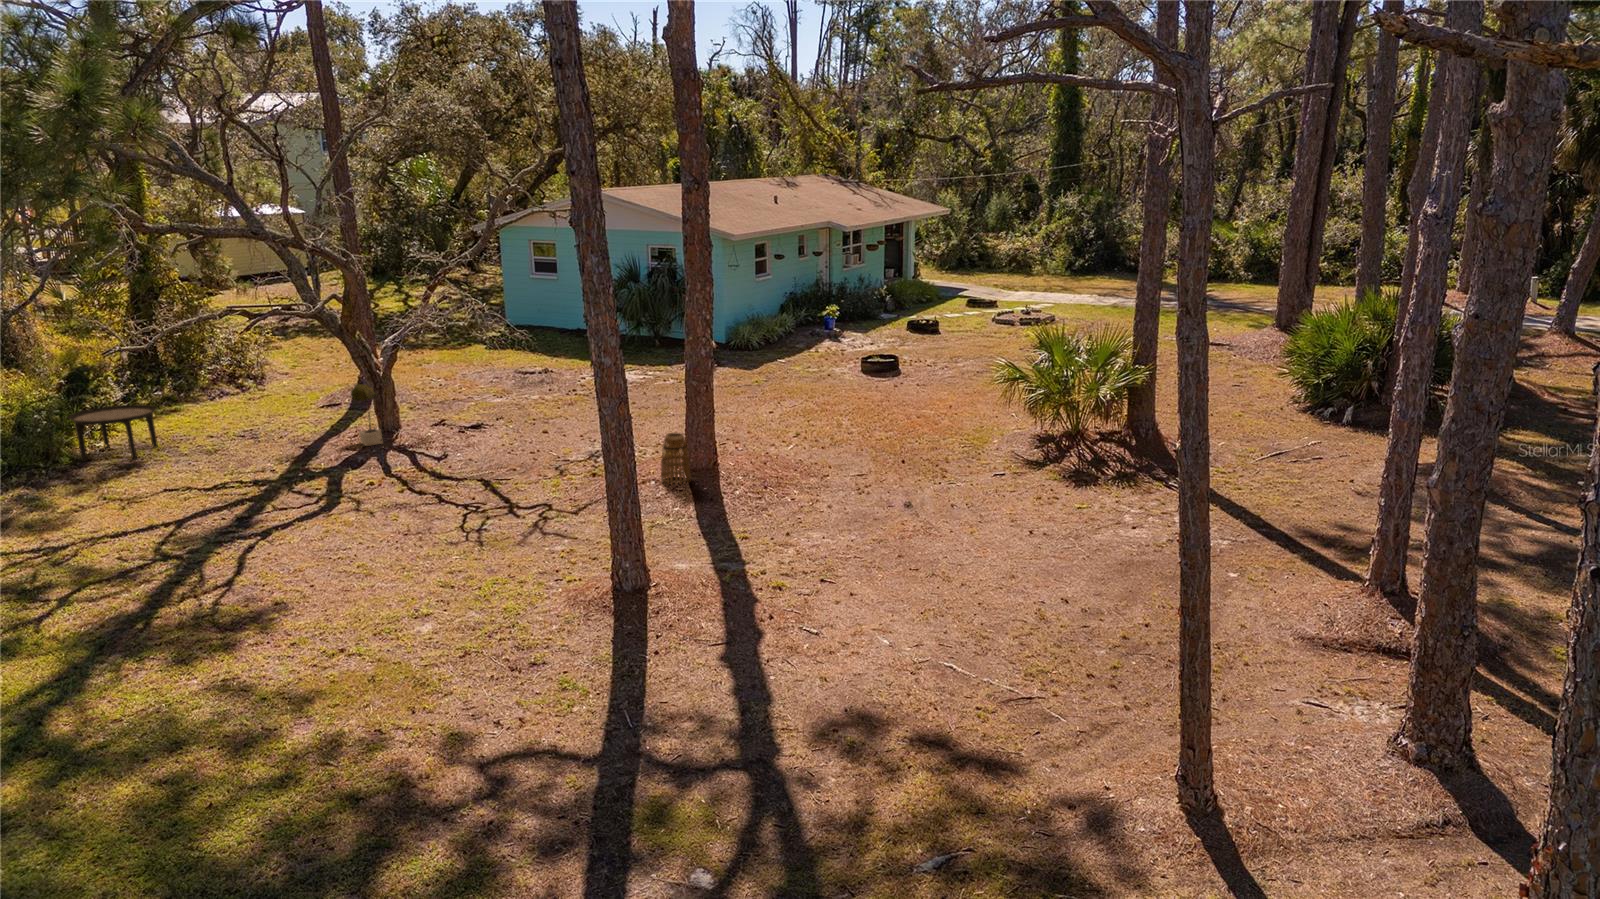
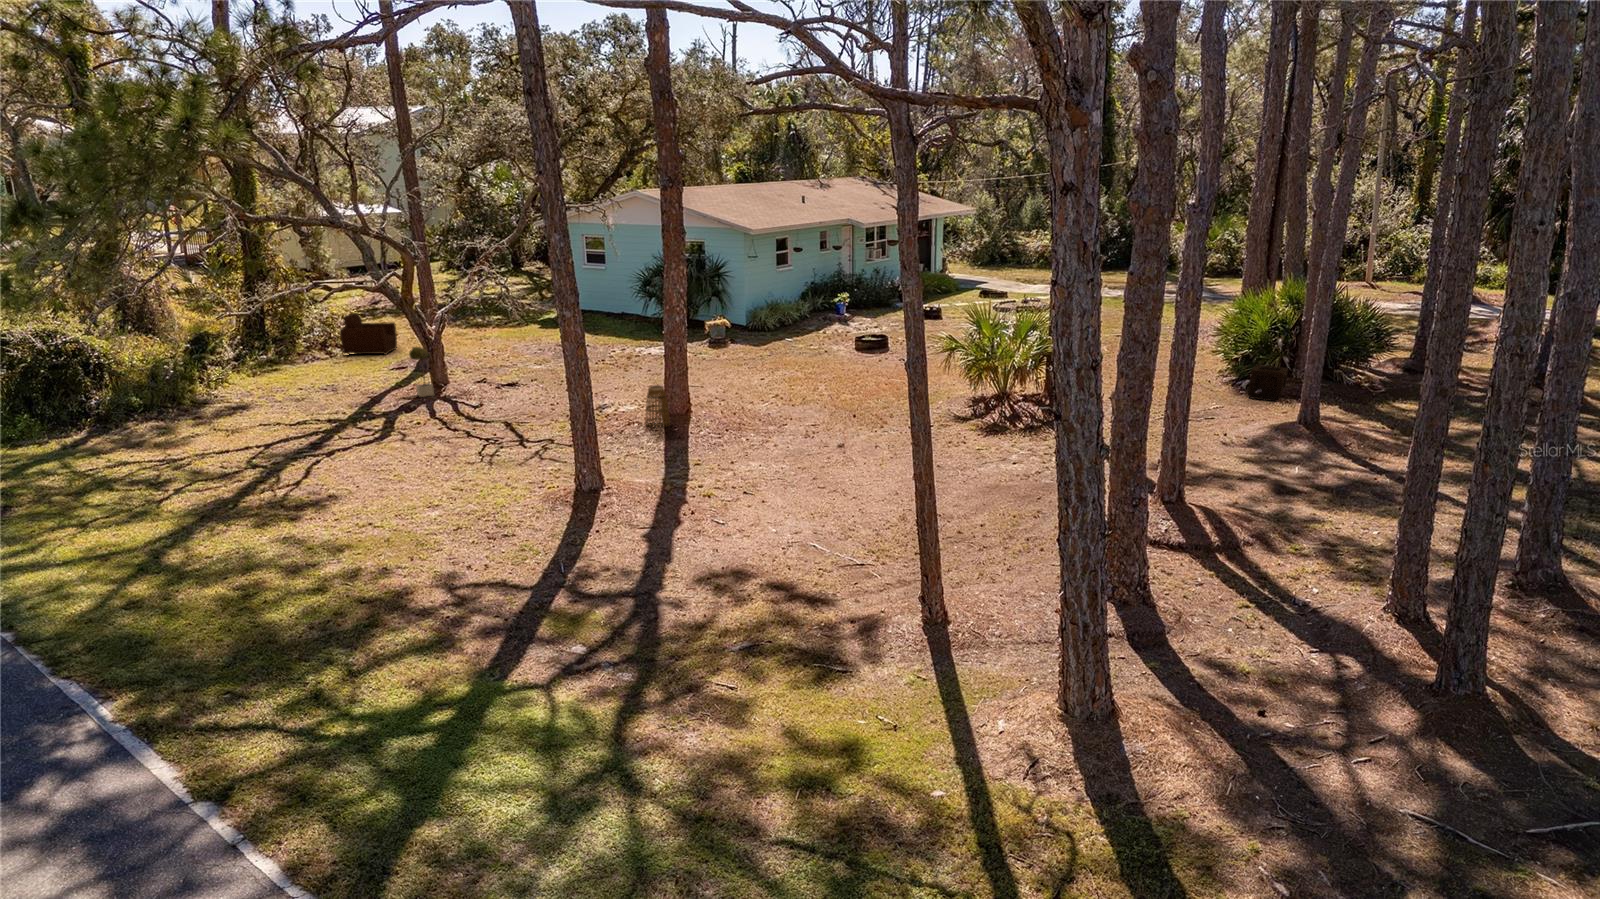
armchair: none [251,337,320,389] -> present [340,313,397,355]
wooden crate: none [1335,392,1378,434] -> present [1248,365,1288,402]
round table: present [68,404,158,461] -> none [192,361,261,404]

